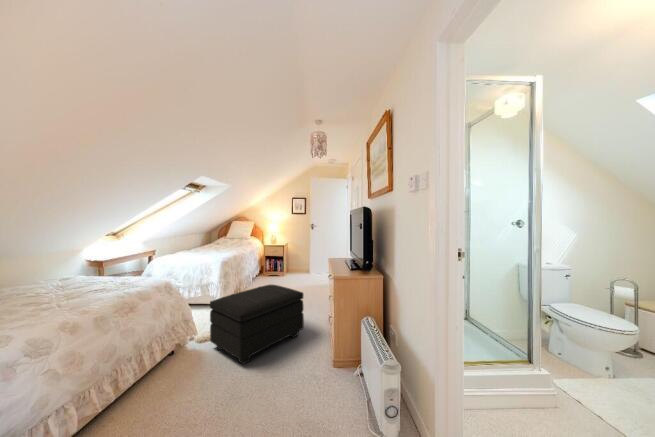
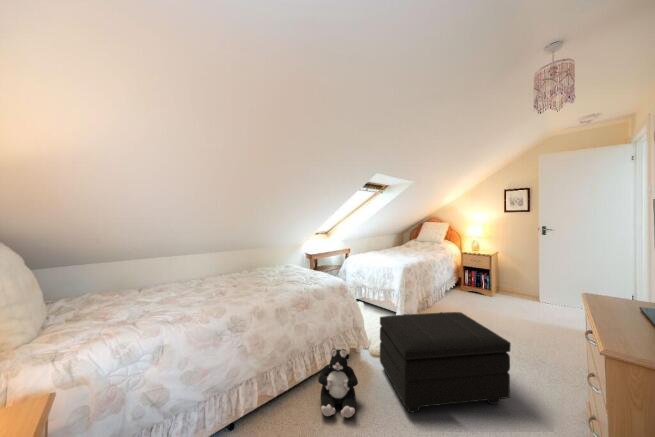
plush toy: none [154,335,200,399] -> present [318,349,358,418]

